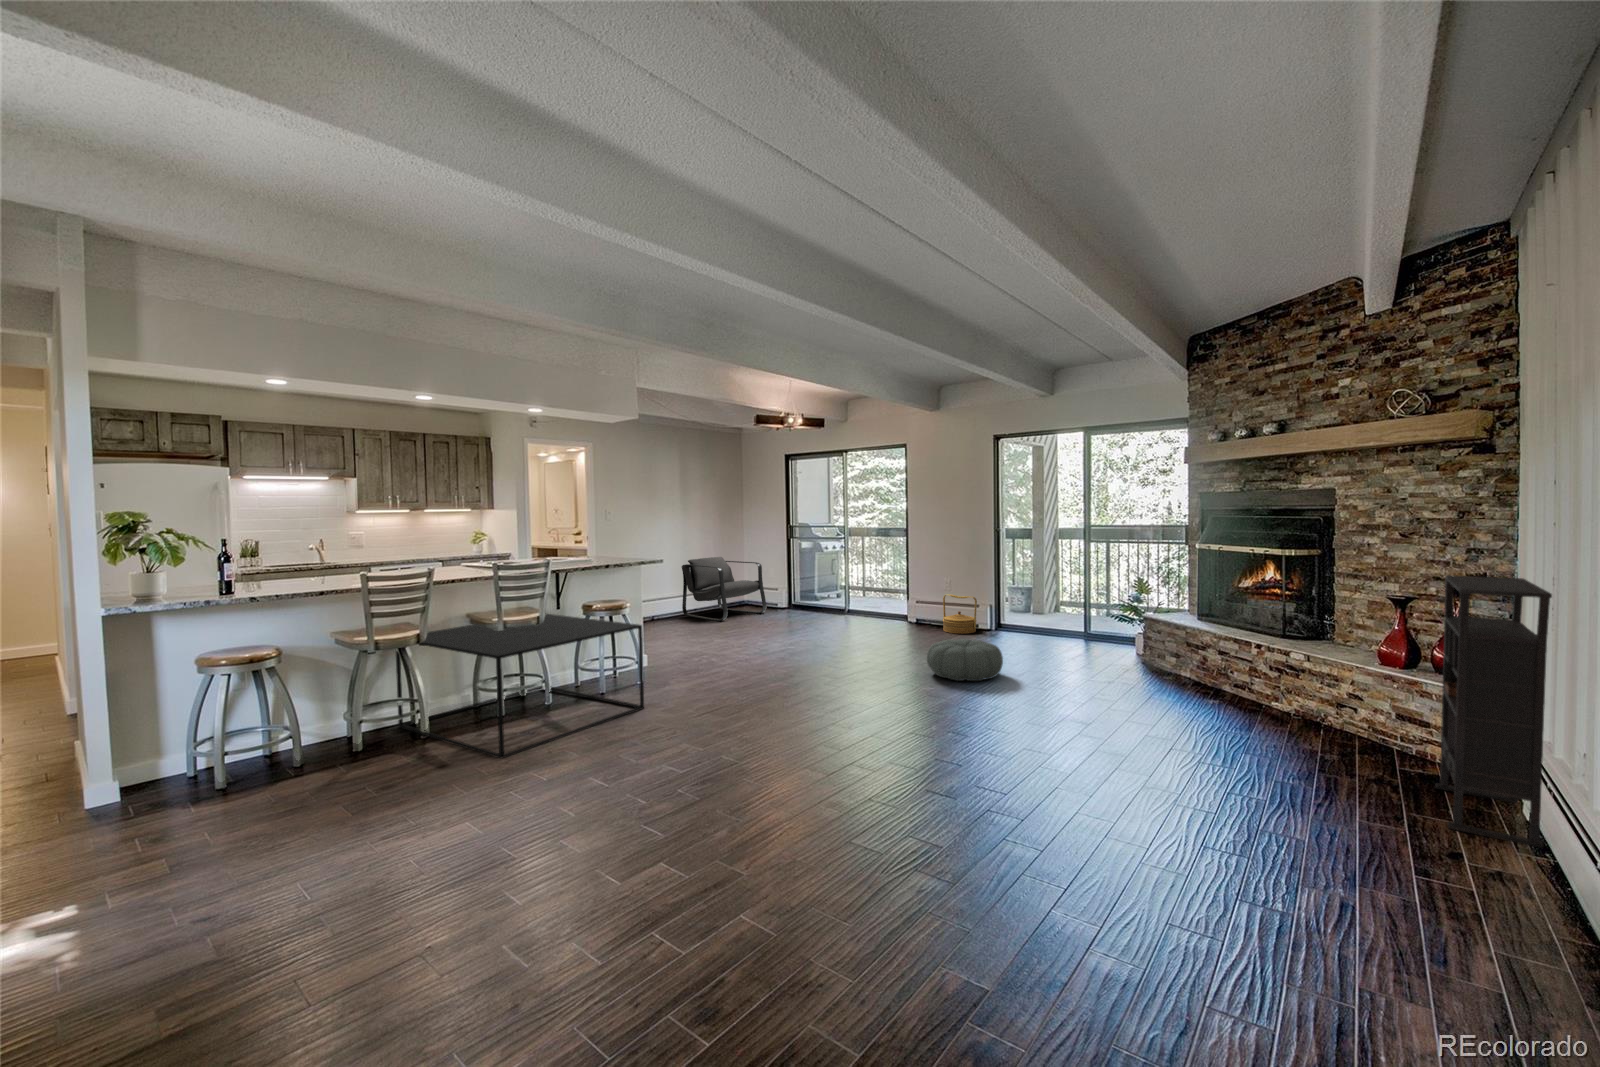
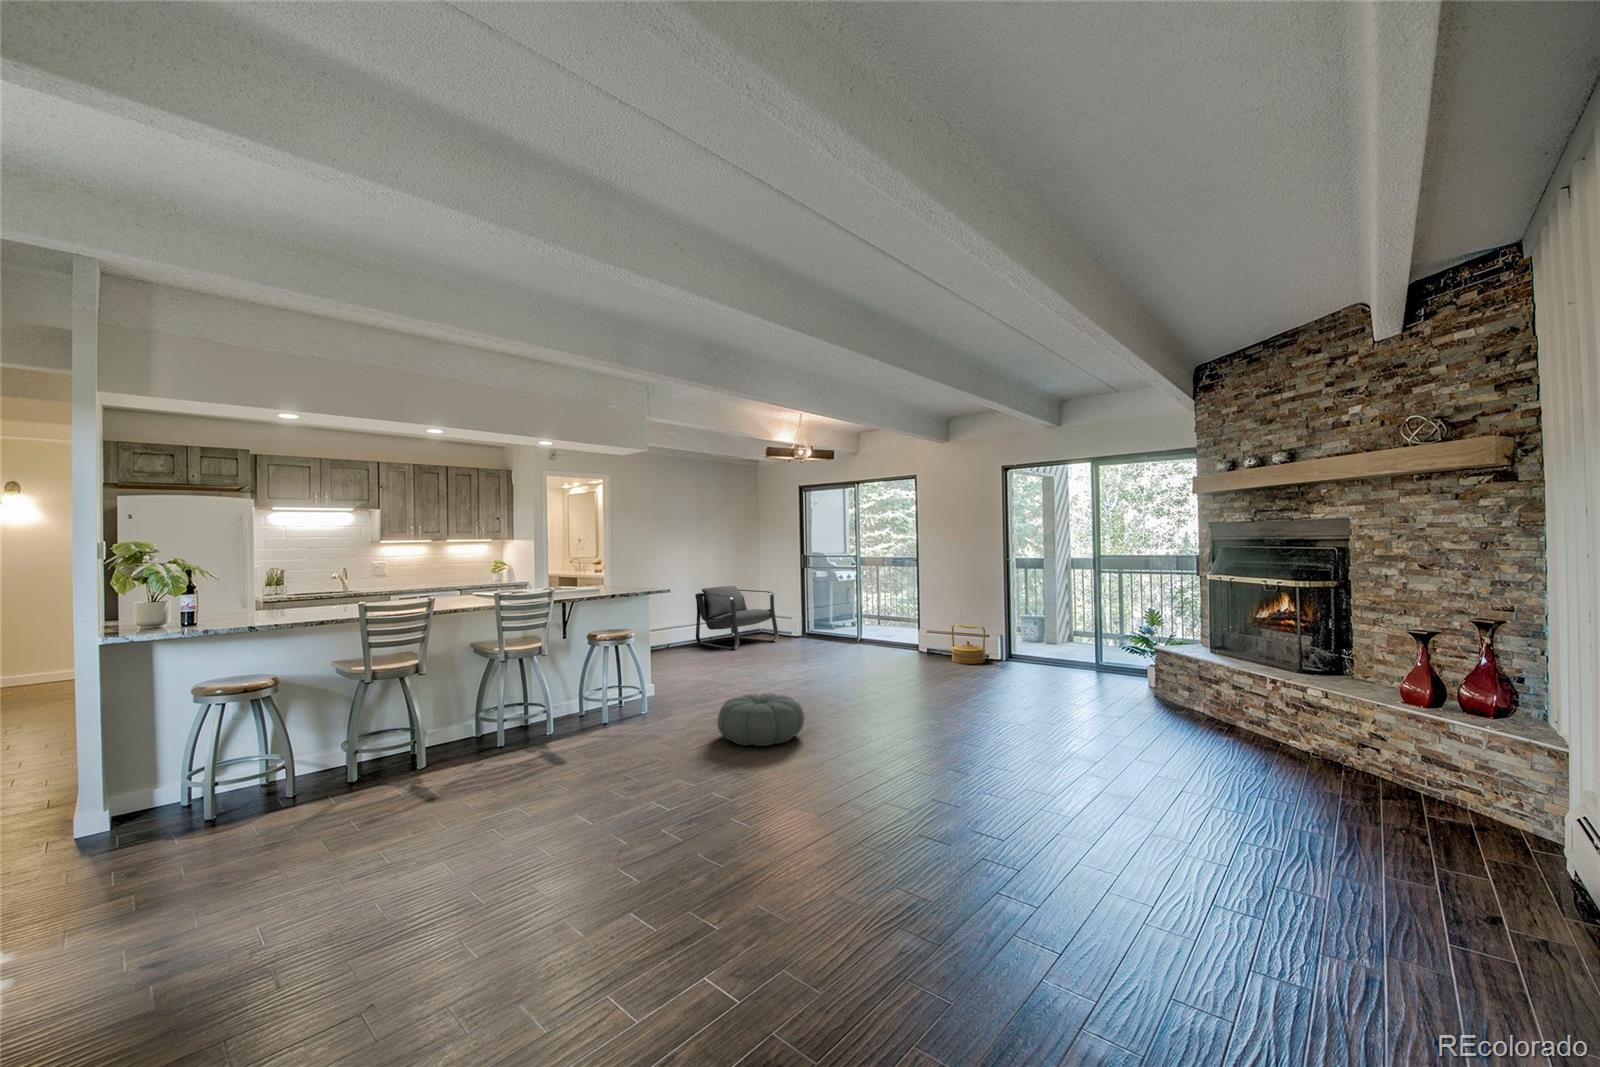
bookshelf: present [1435,575,1552,848] -> none [1469,610,1595,914]
coffee table: present [396,614,644,758] -> none [398,642,643,793]
pouf: present [927,639,1003,681] -> present [717,693,804,746]

